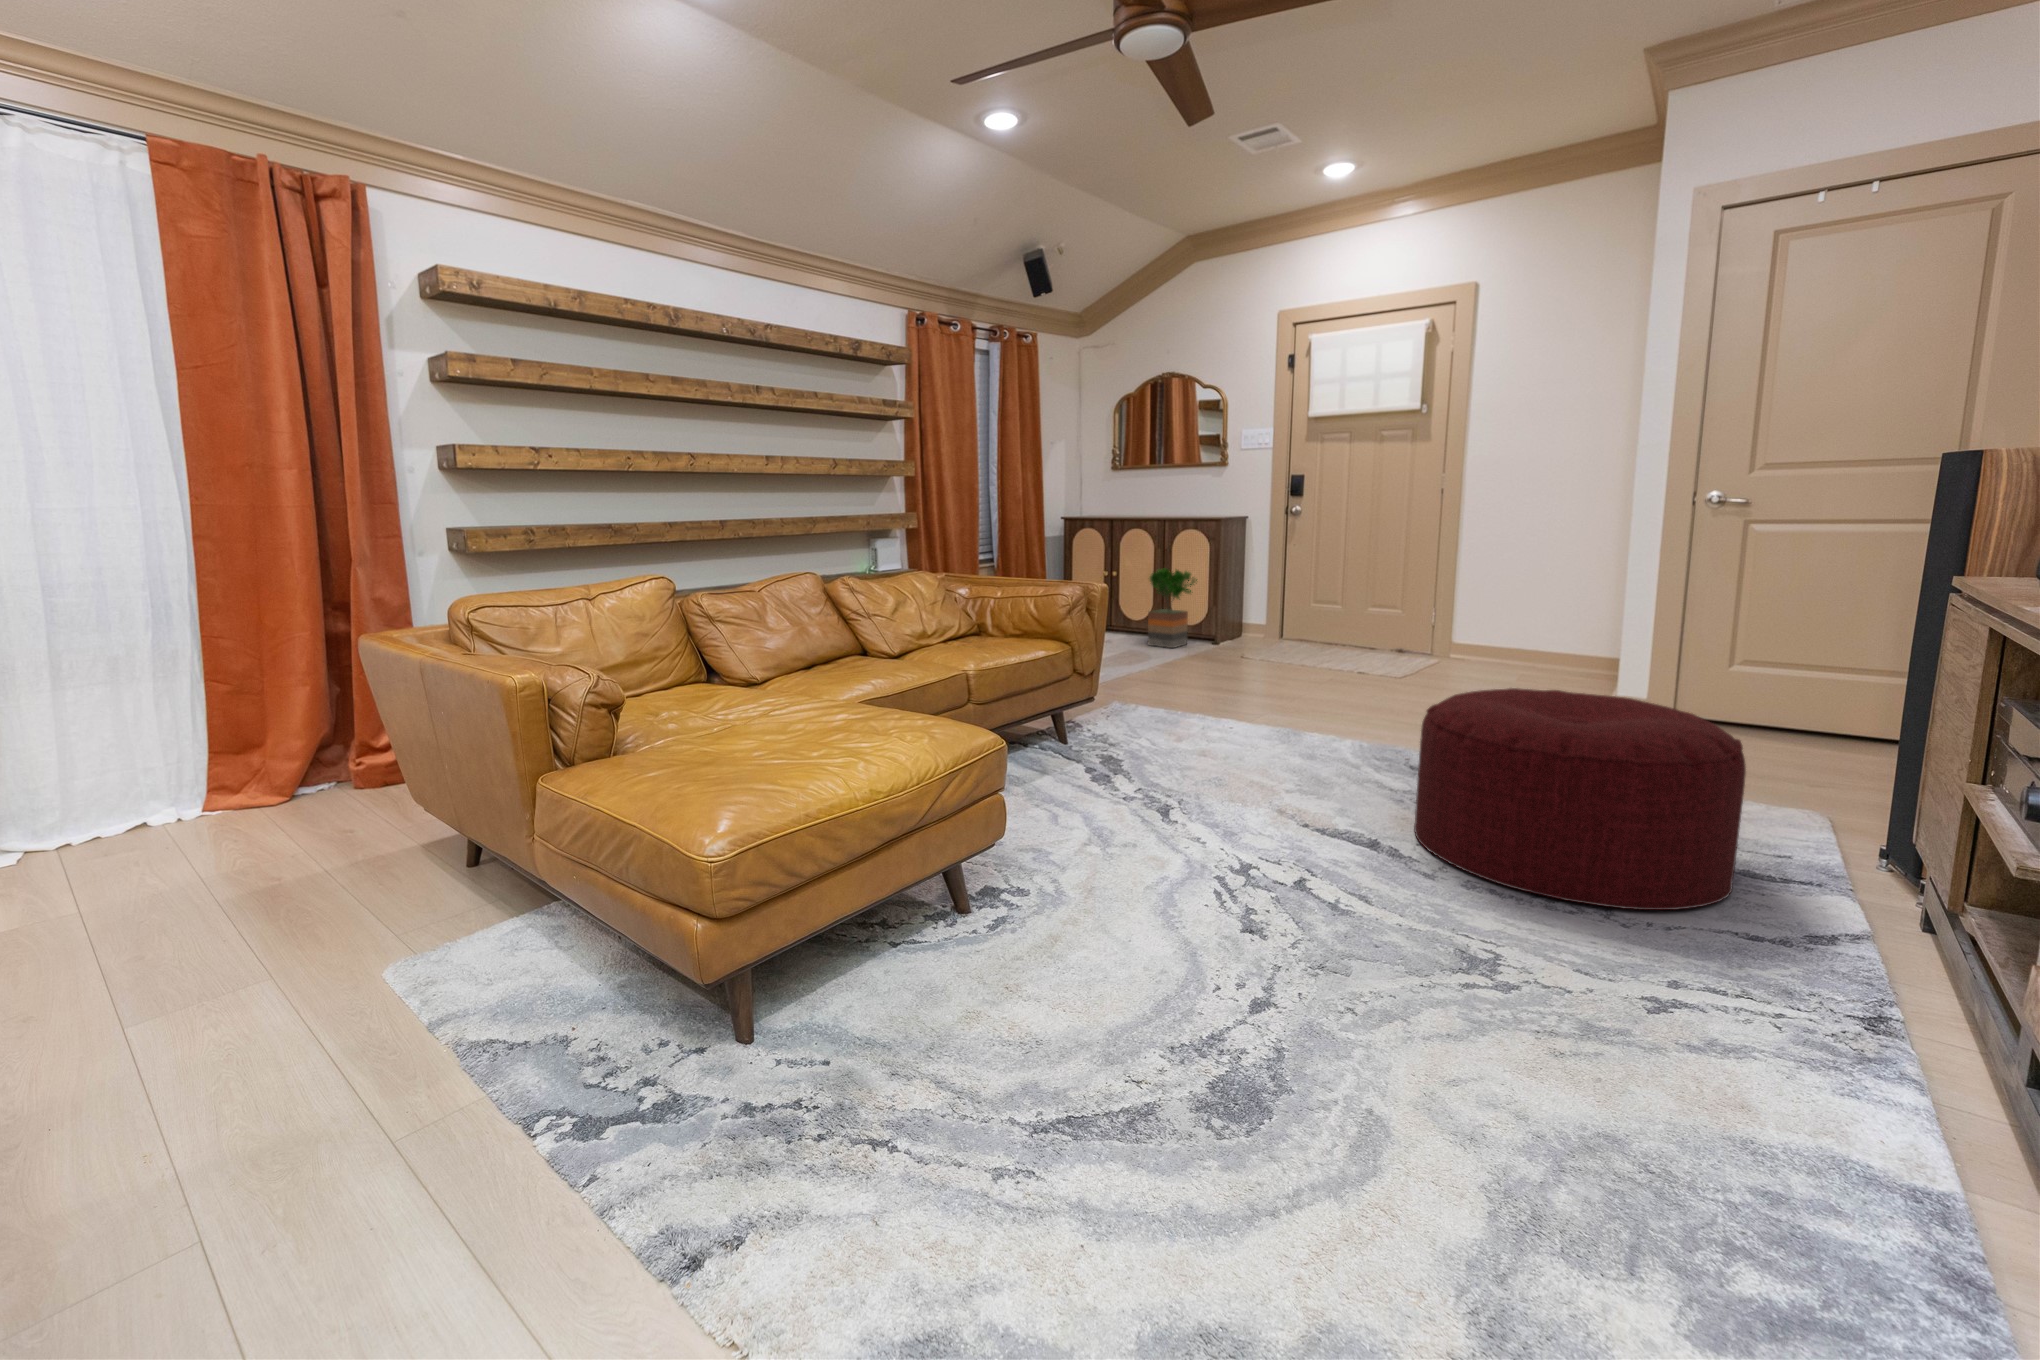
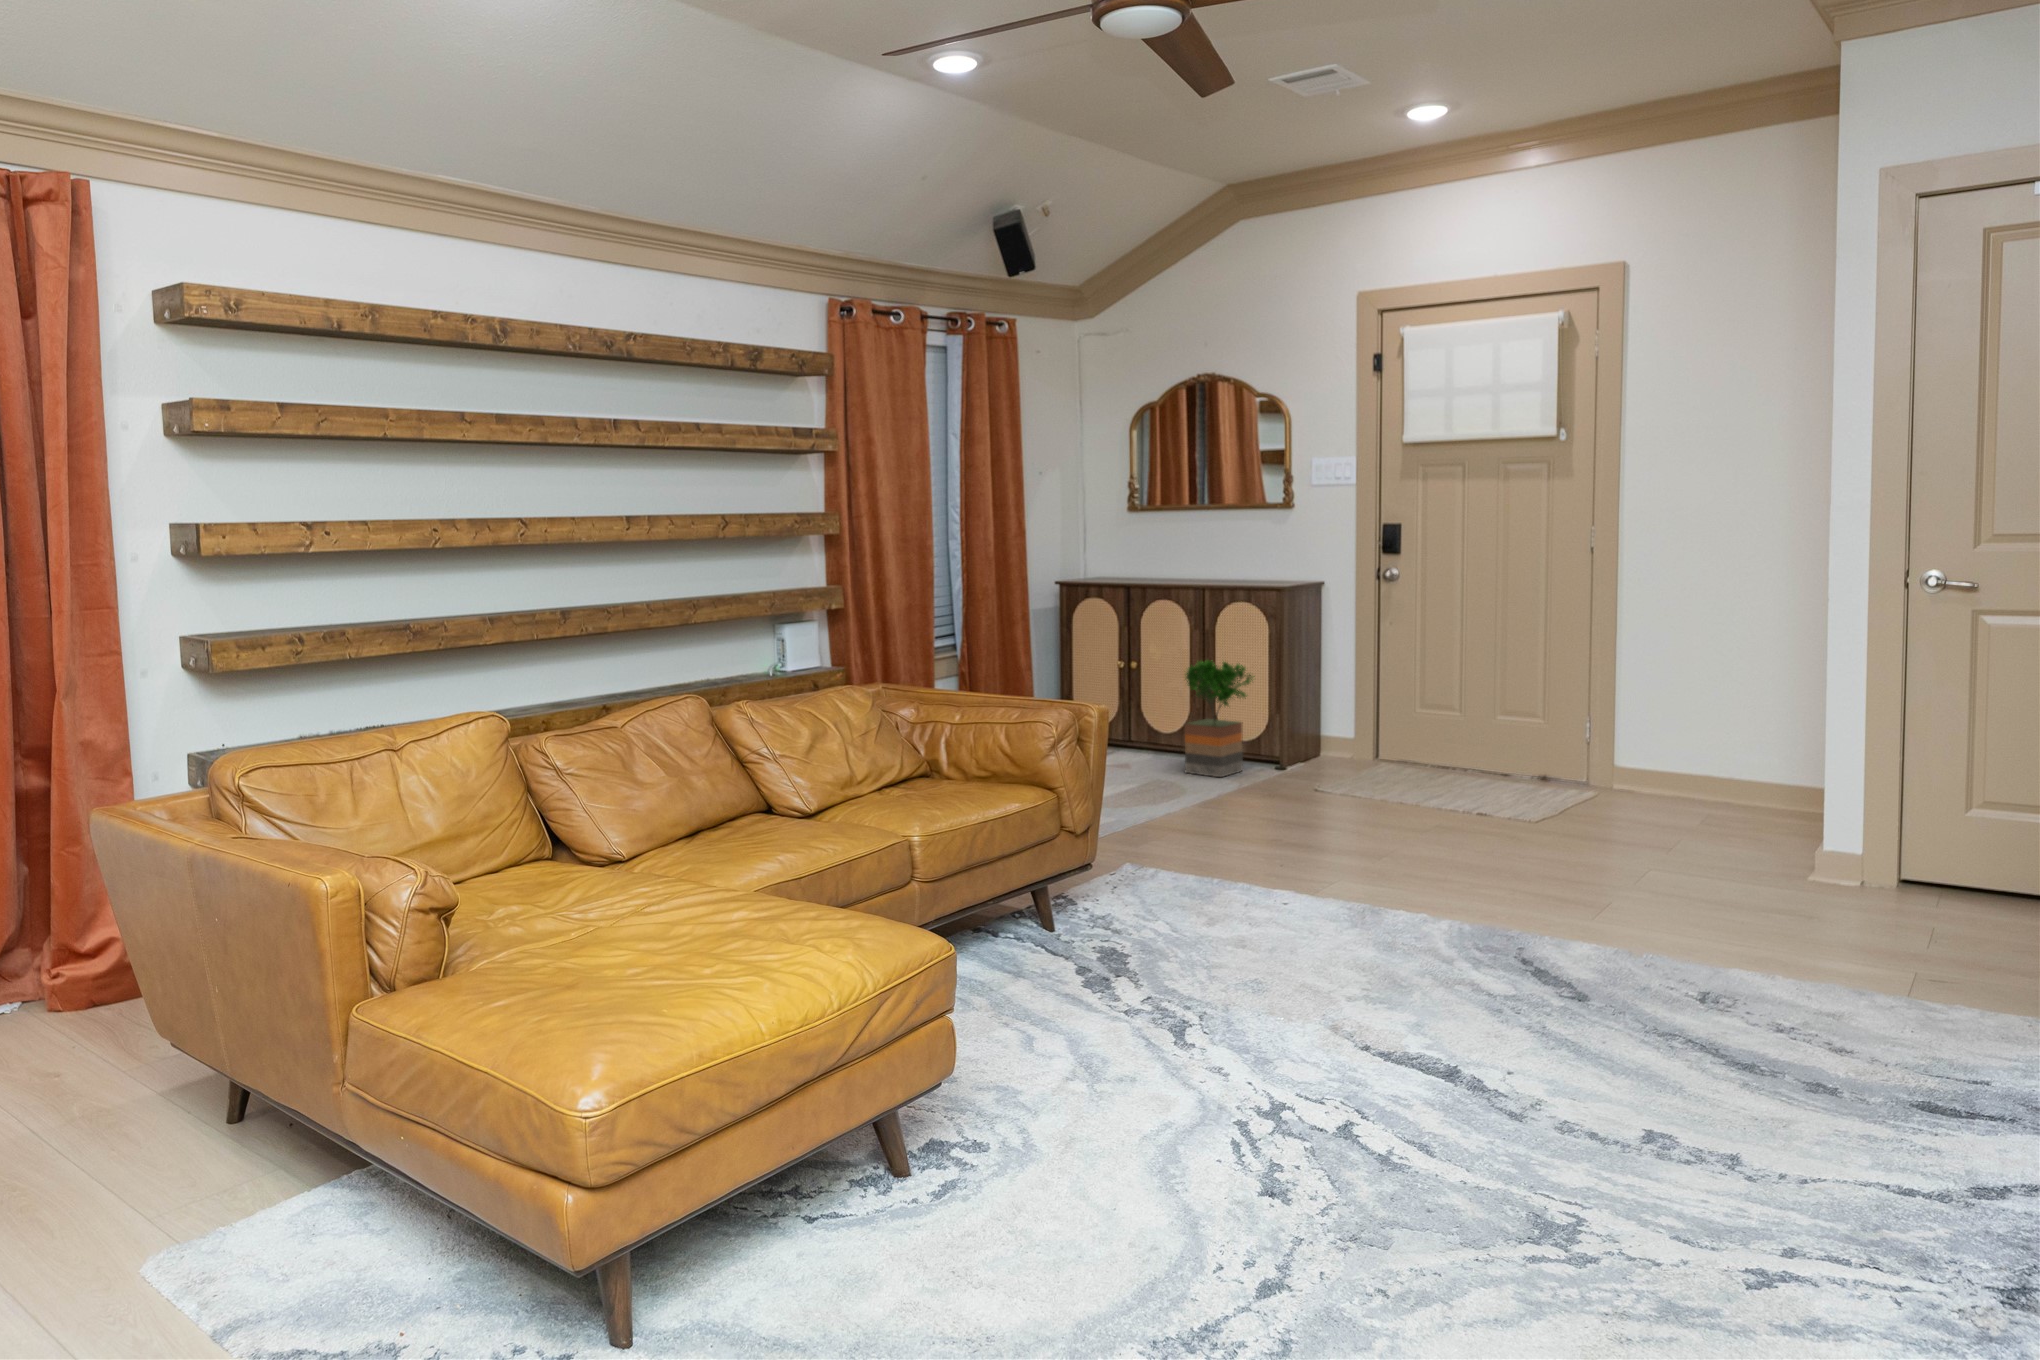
ottoman: present [1414,688,1746,910] -> none [1510,858,1903,1156]

